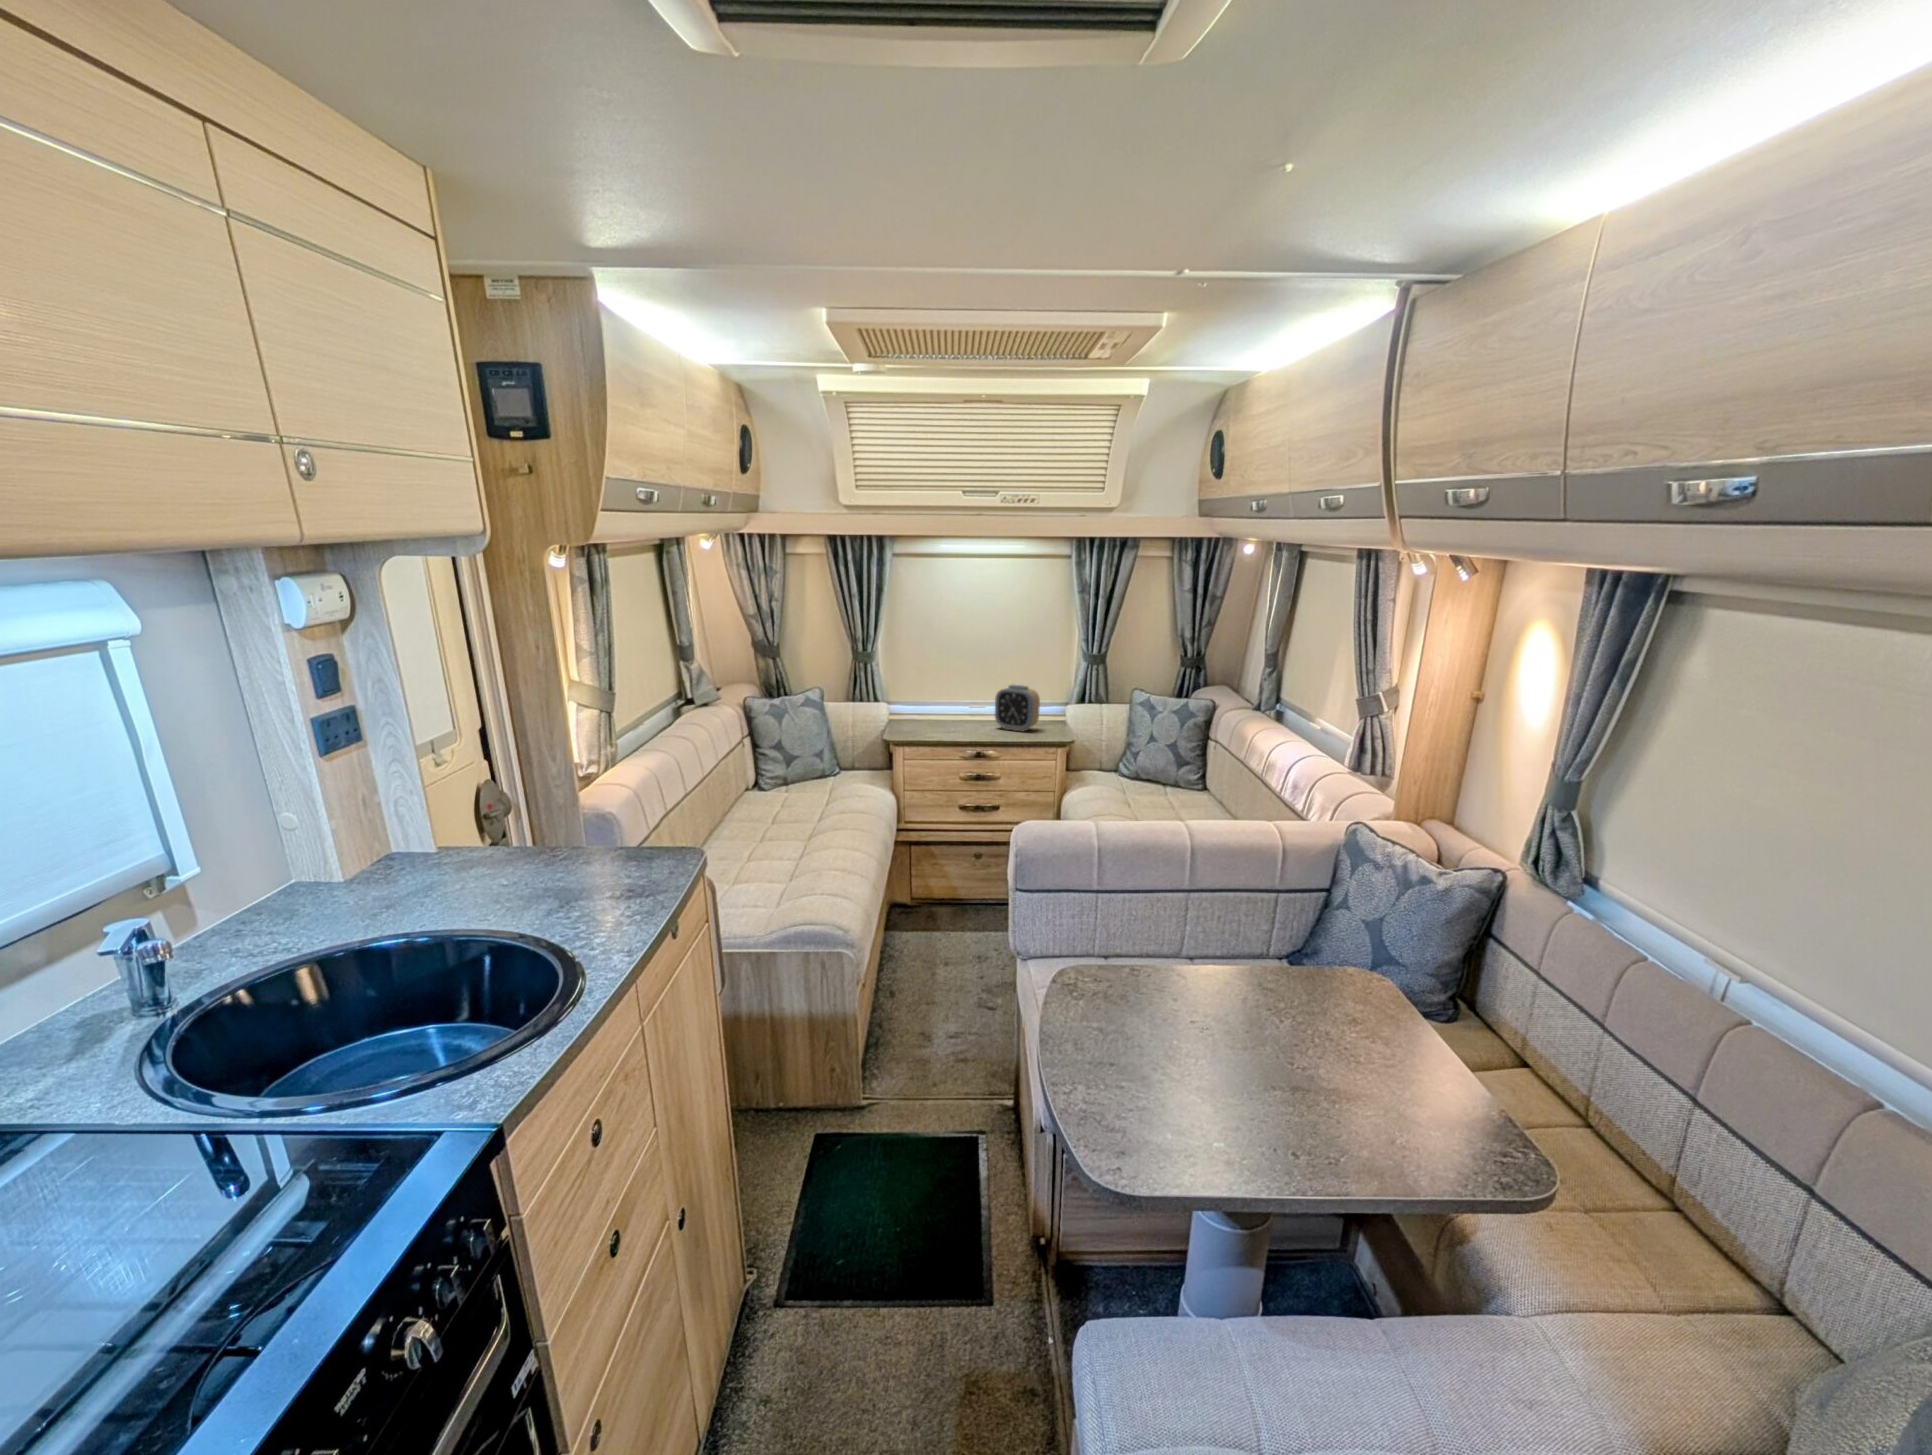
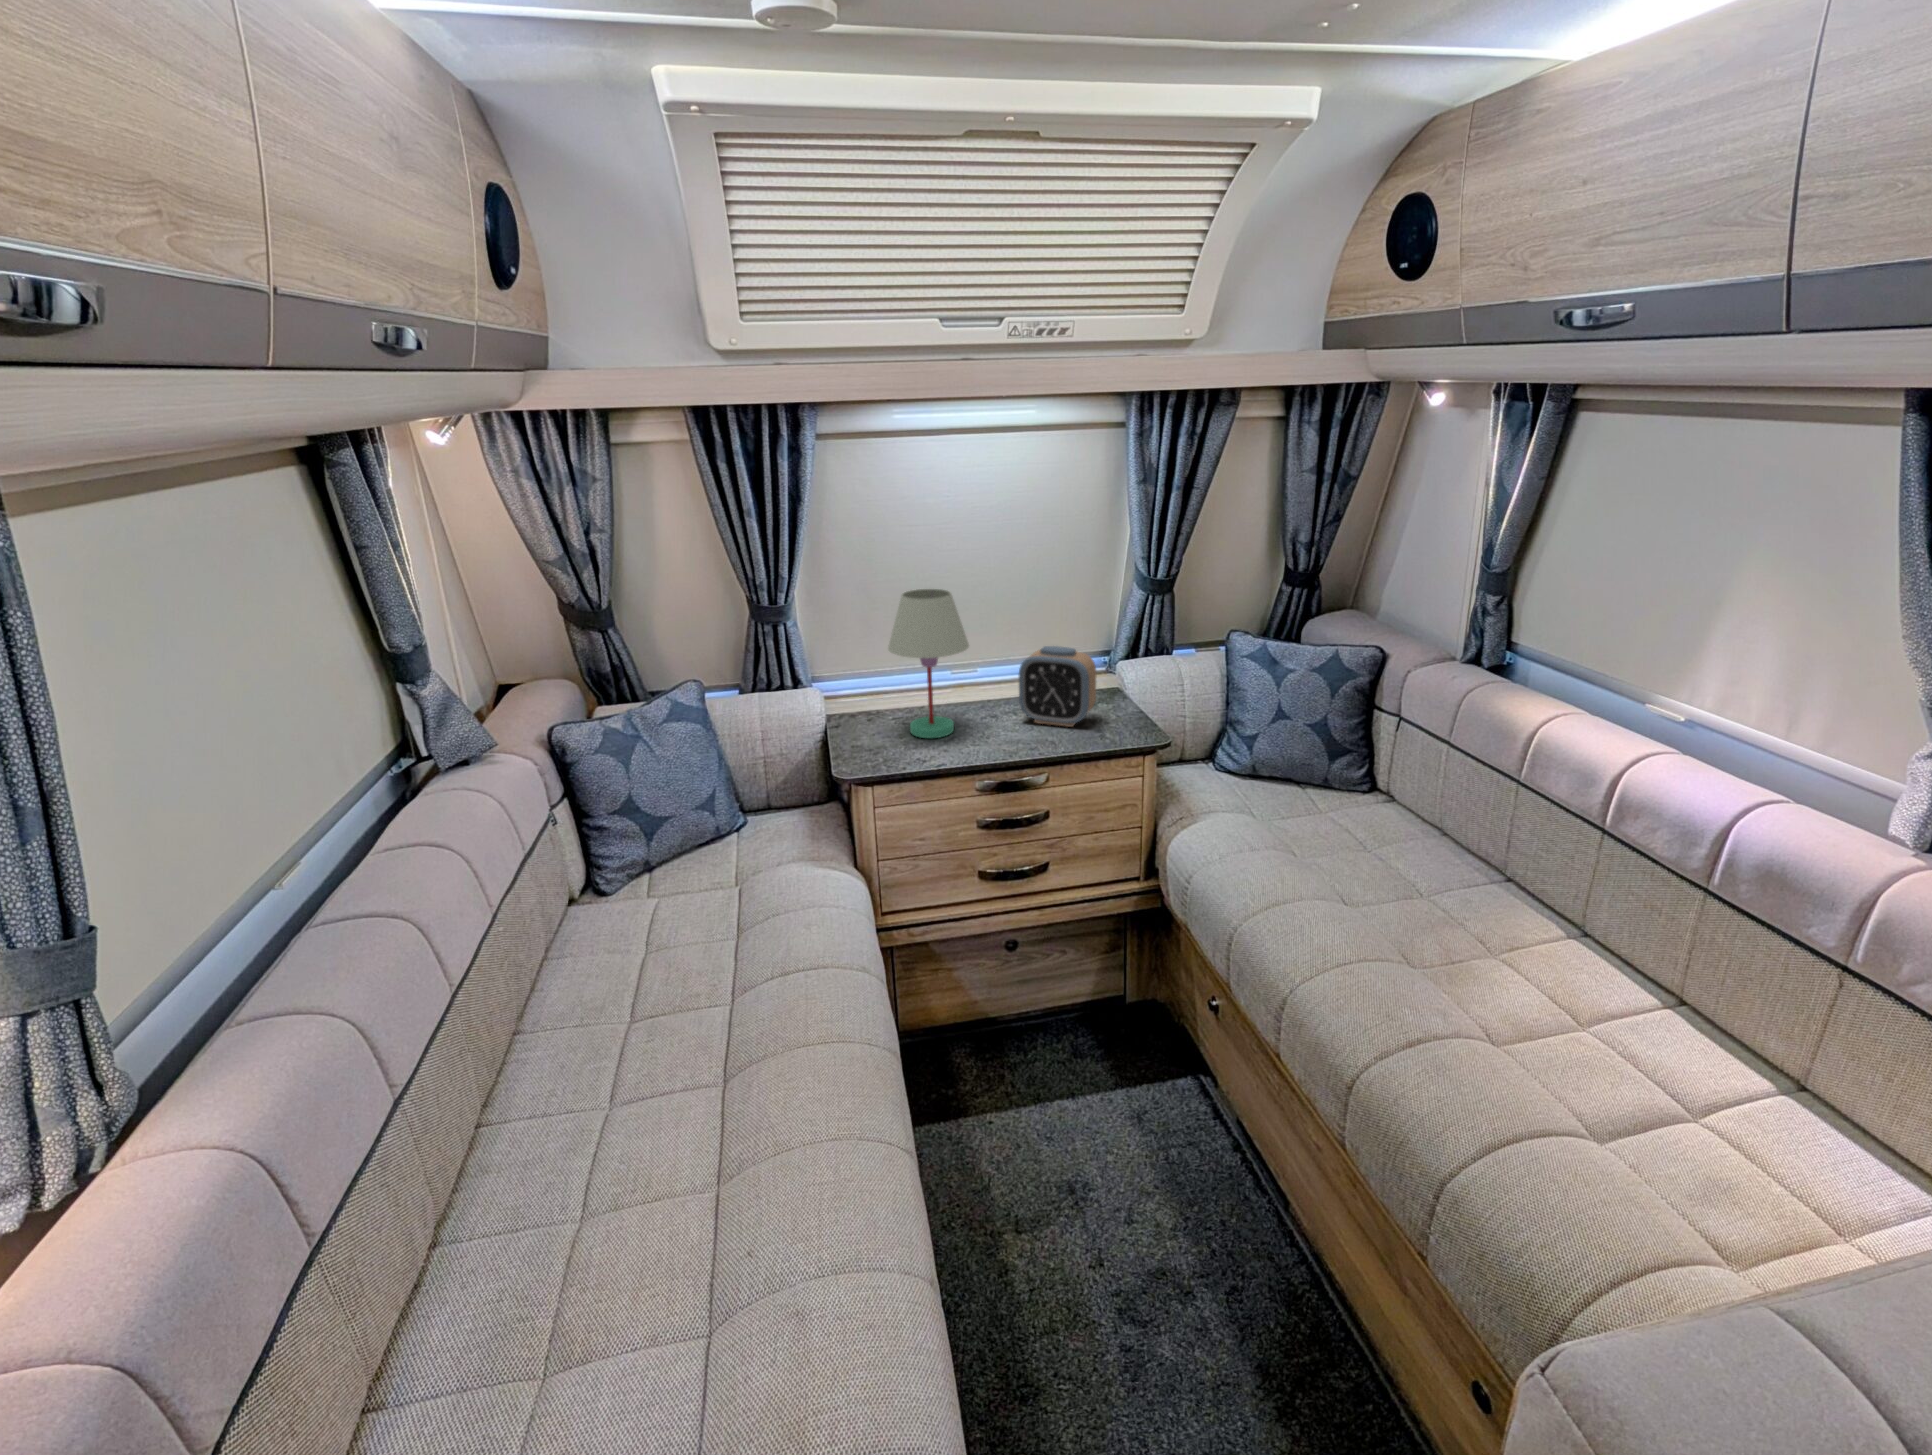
table lamp: none [923,646,968,731] -> present [888,589,969,738]

